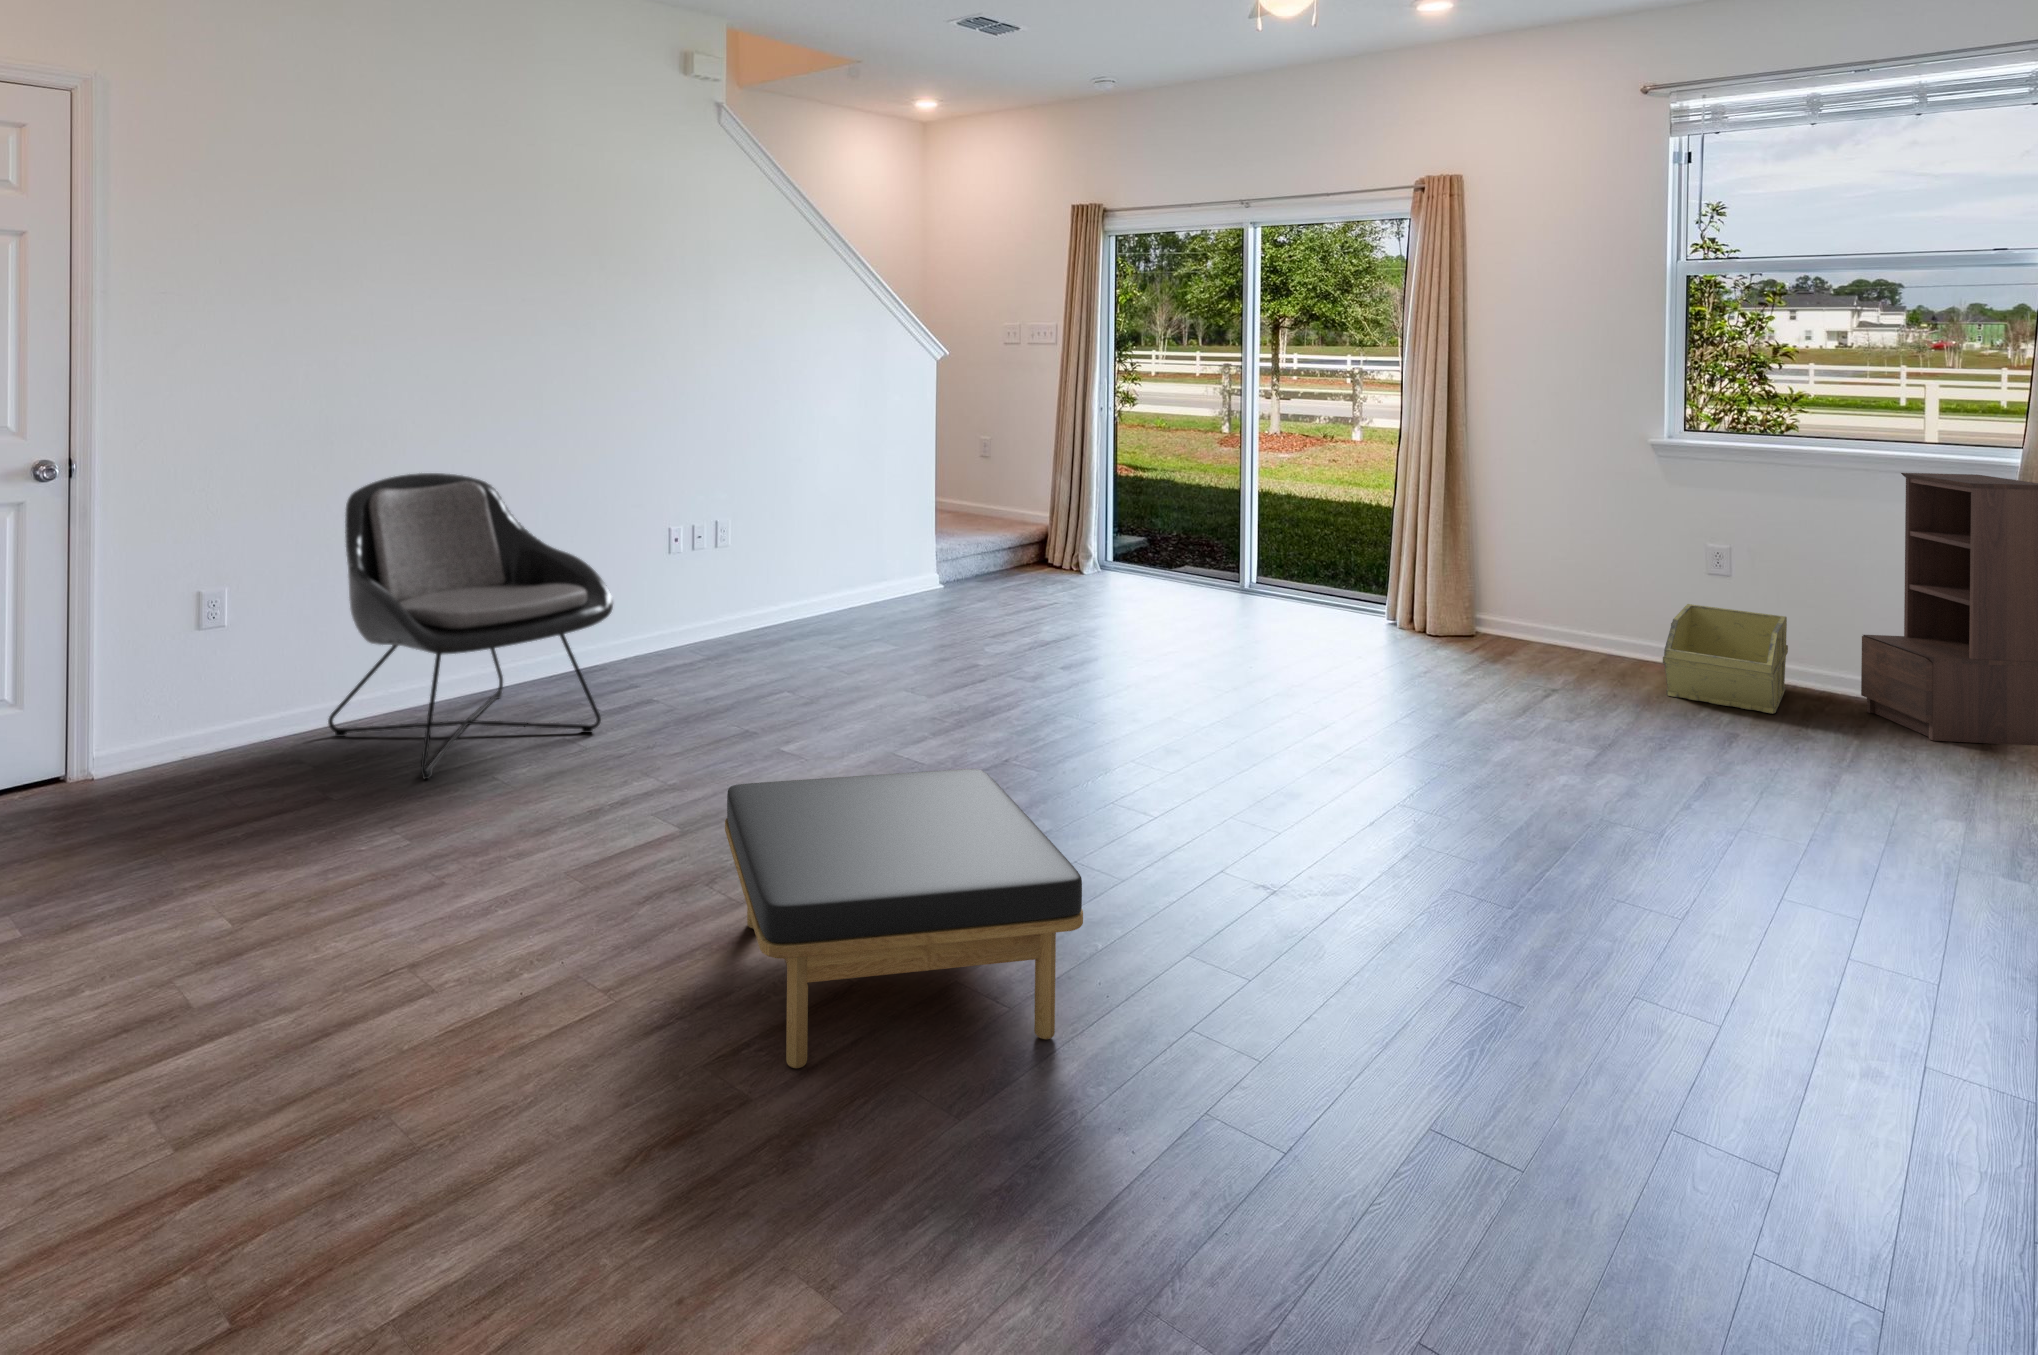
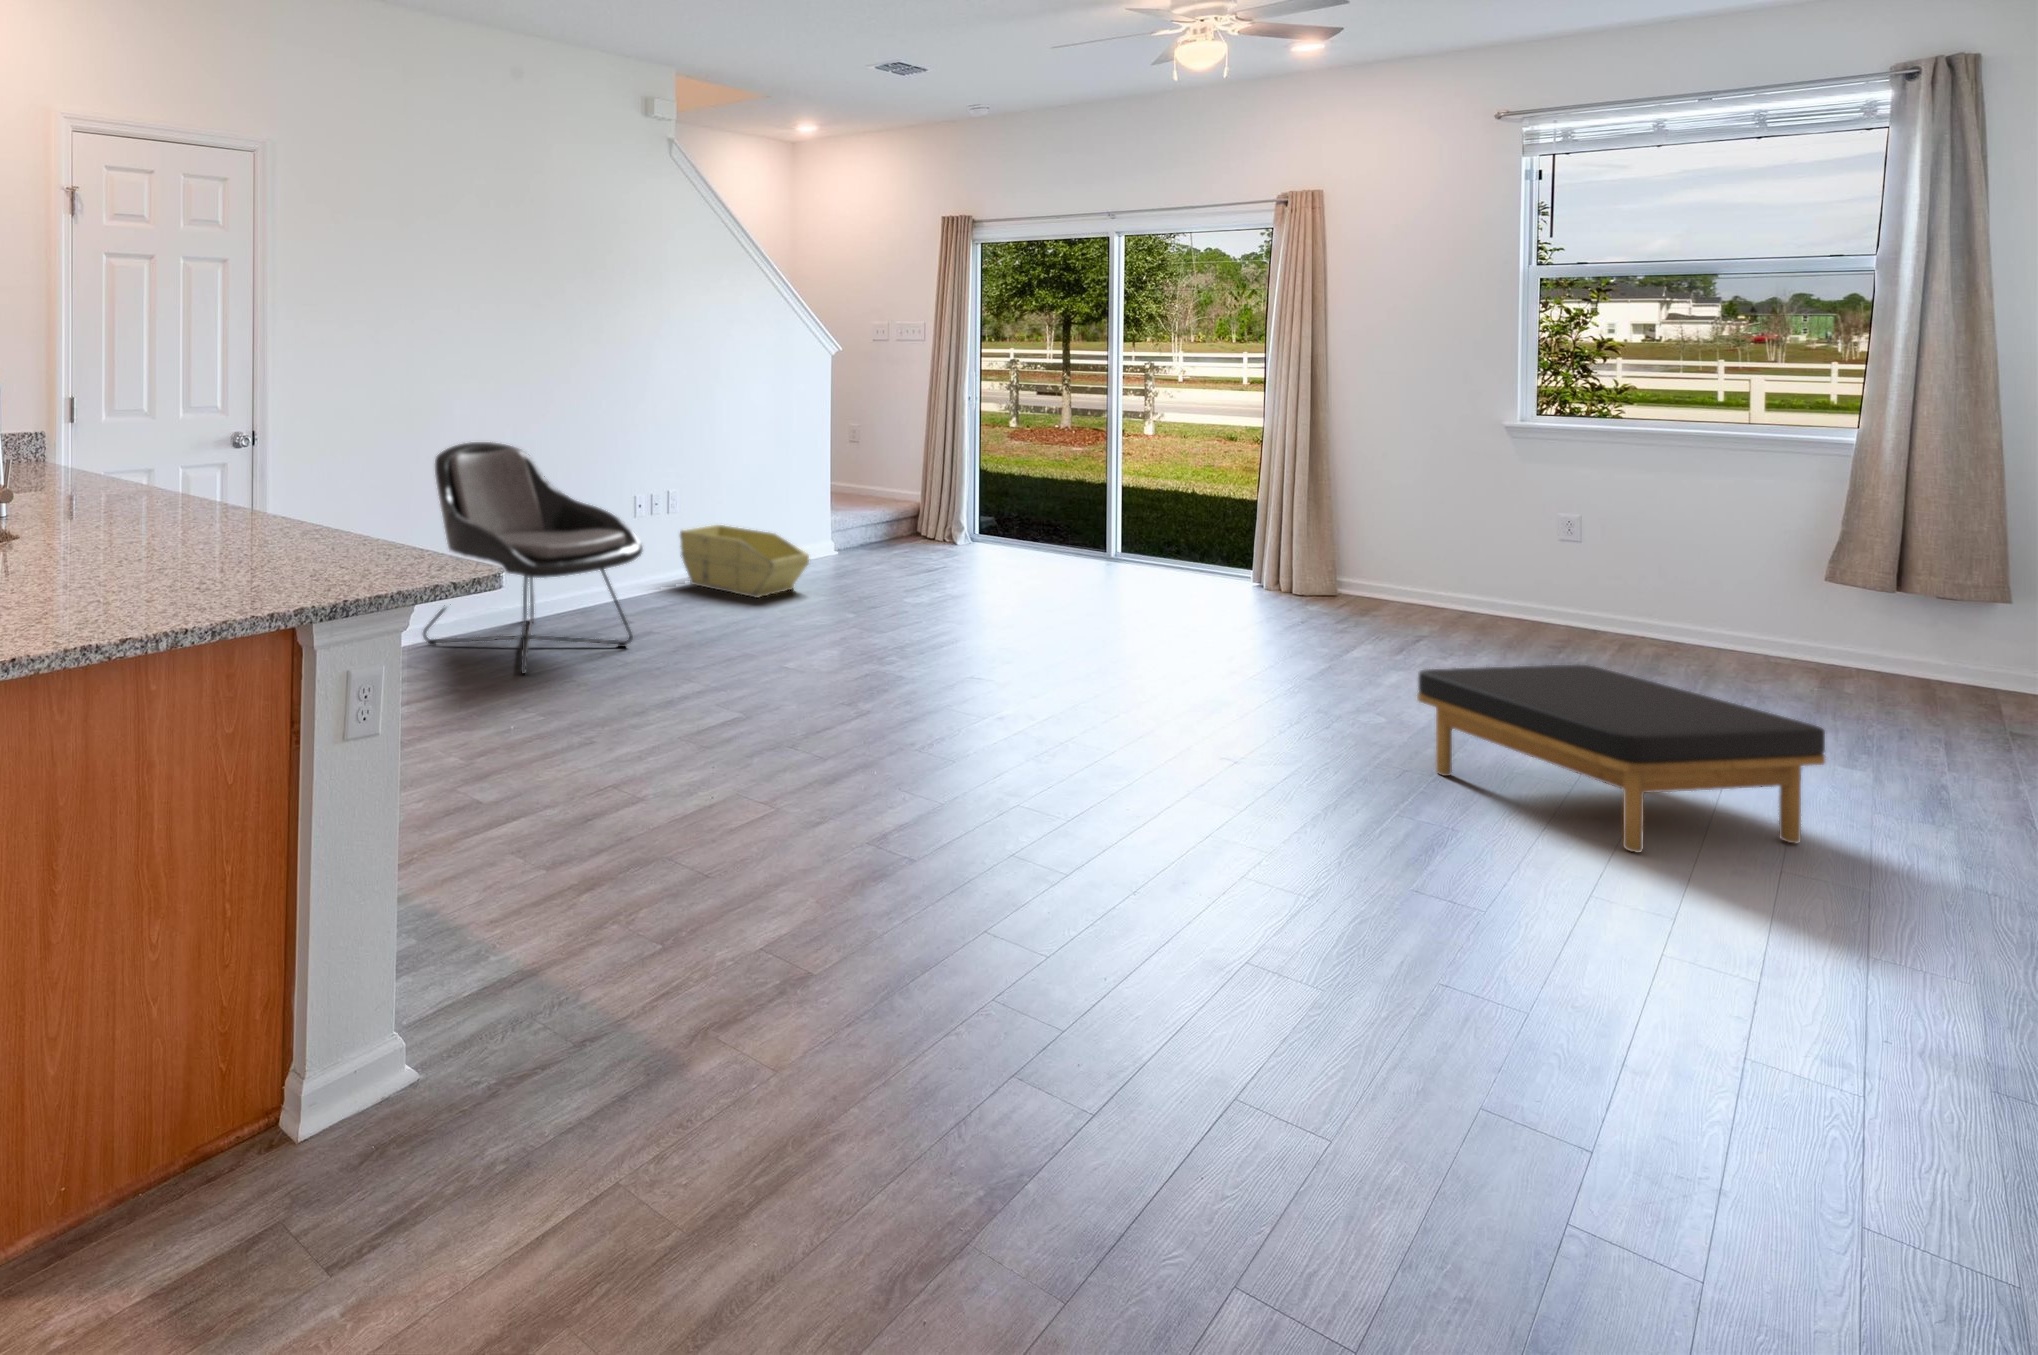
bookshelf: present [1861,473,2038,746] -> none [1703,449,1884,683]
storage bin: present [1663,604,1788,714] -> present [680,525,809,598]
ottoman: present [725,769,1083,1068] -> present [1417,665,1825,852]

